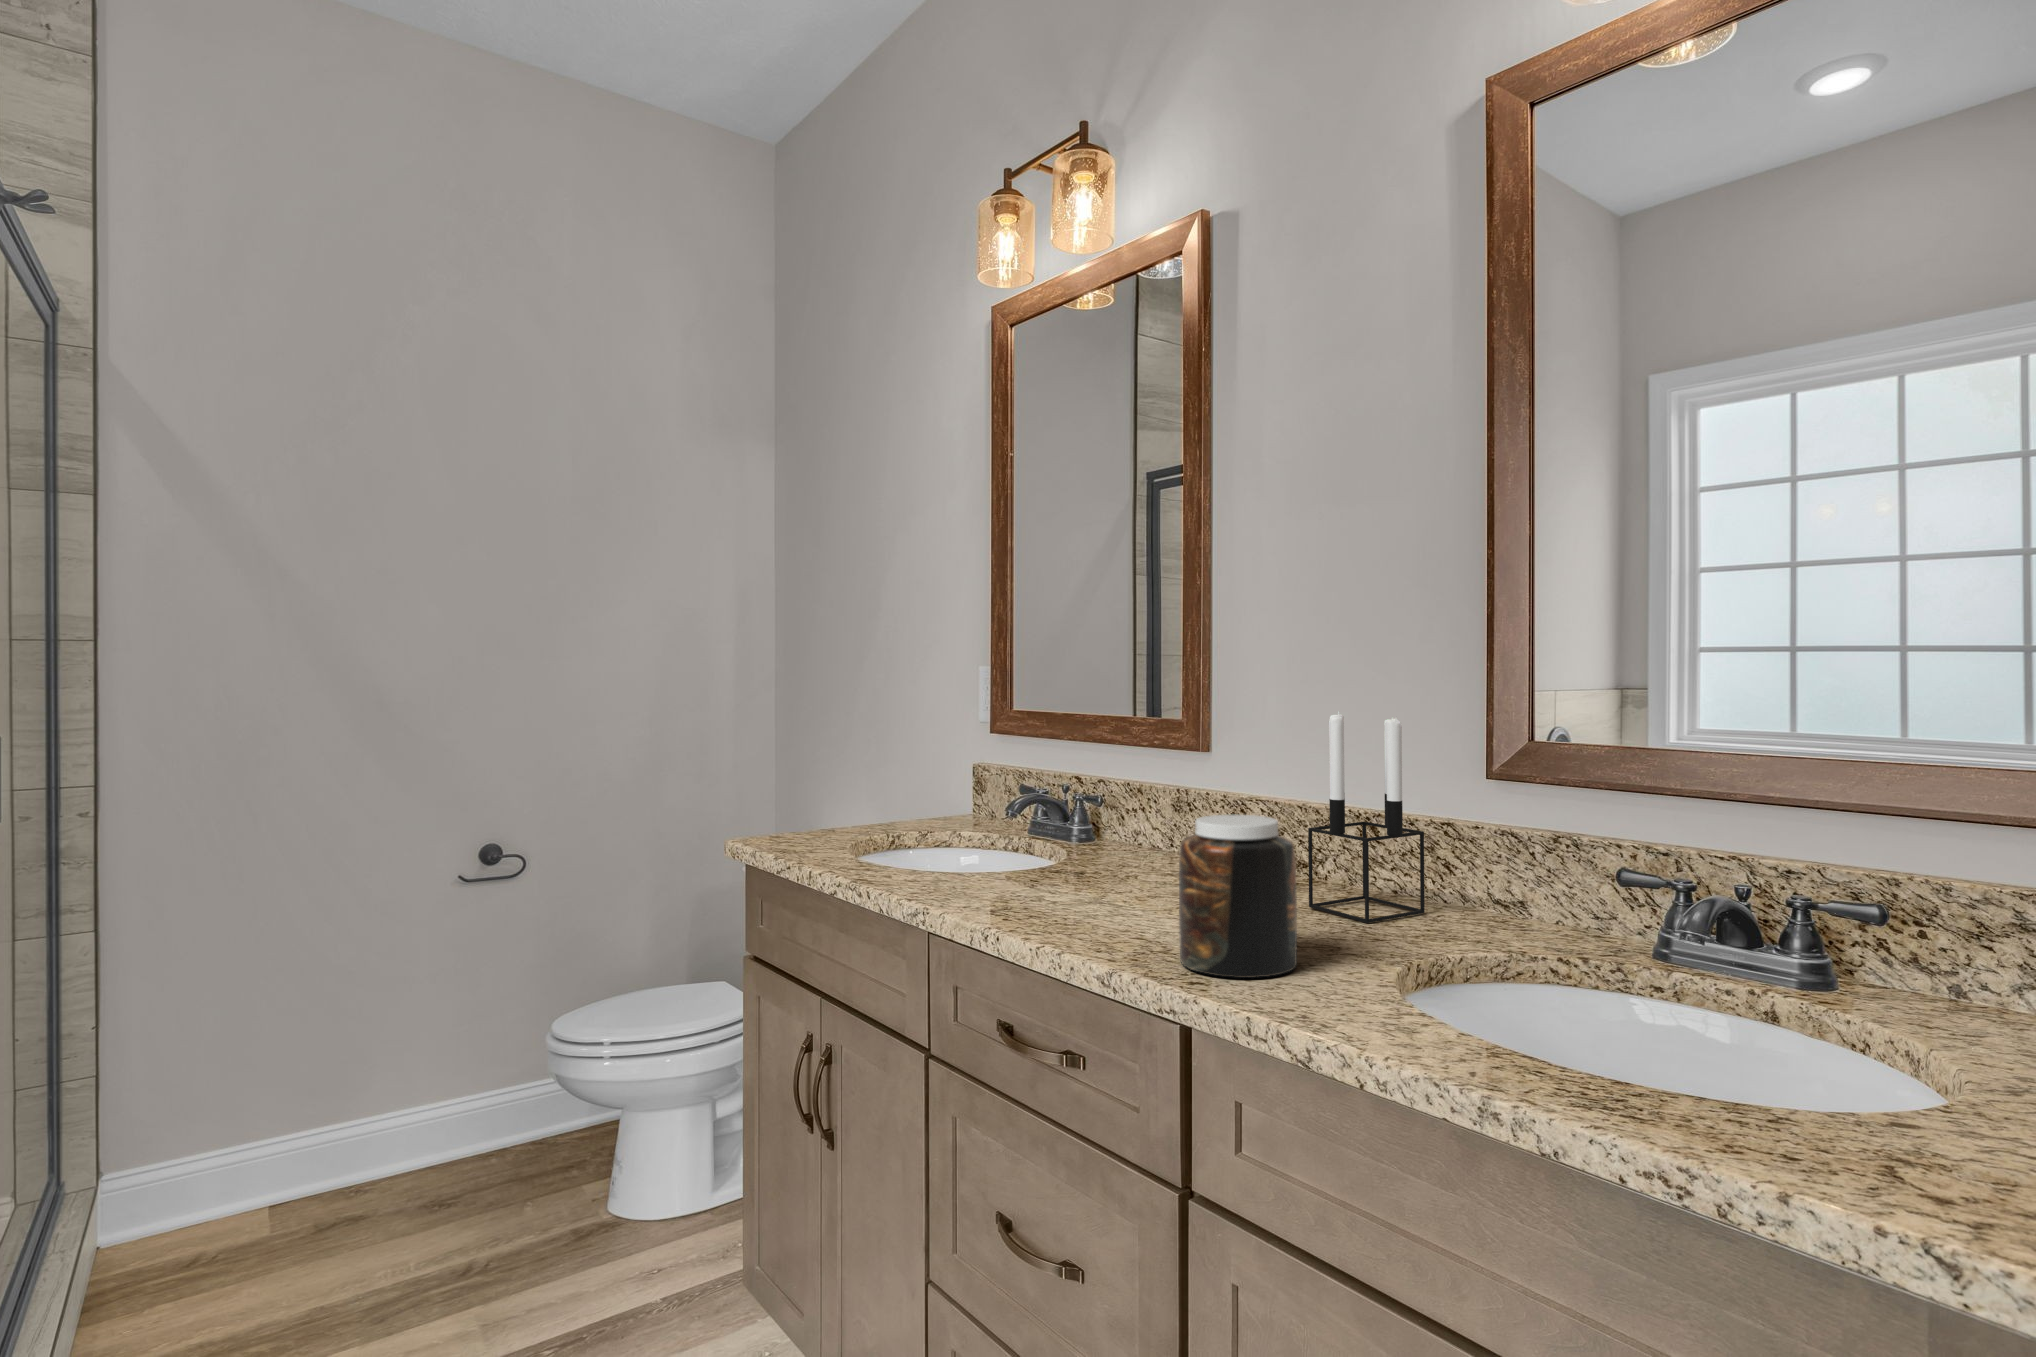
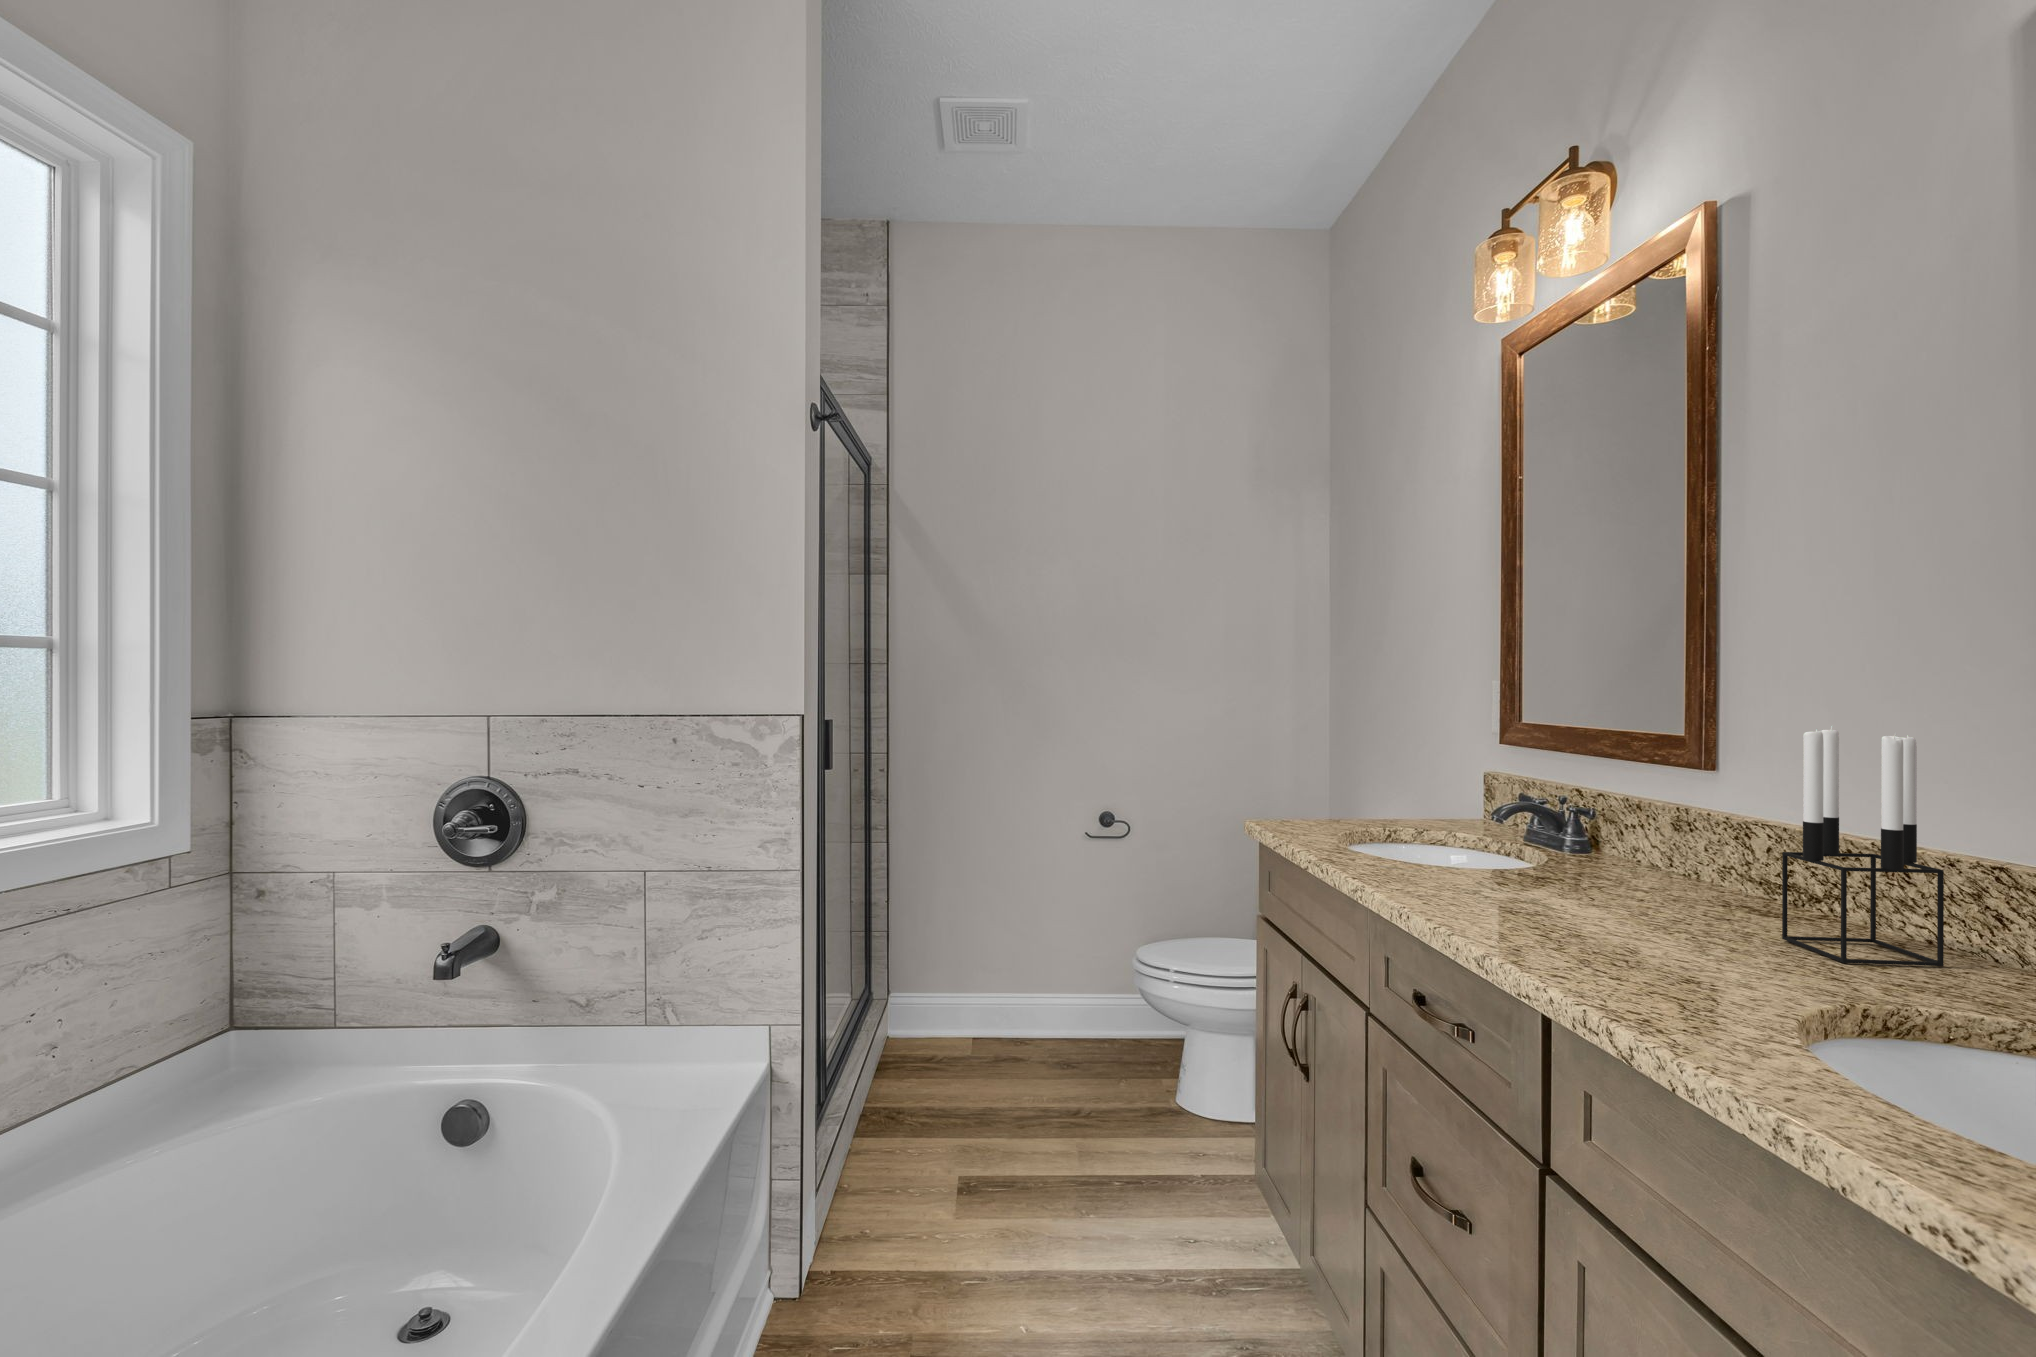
jar: present [1179,815,1297,978] -> none [1559,818,1696,984]

